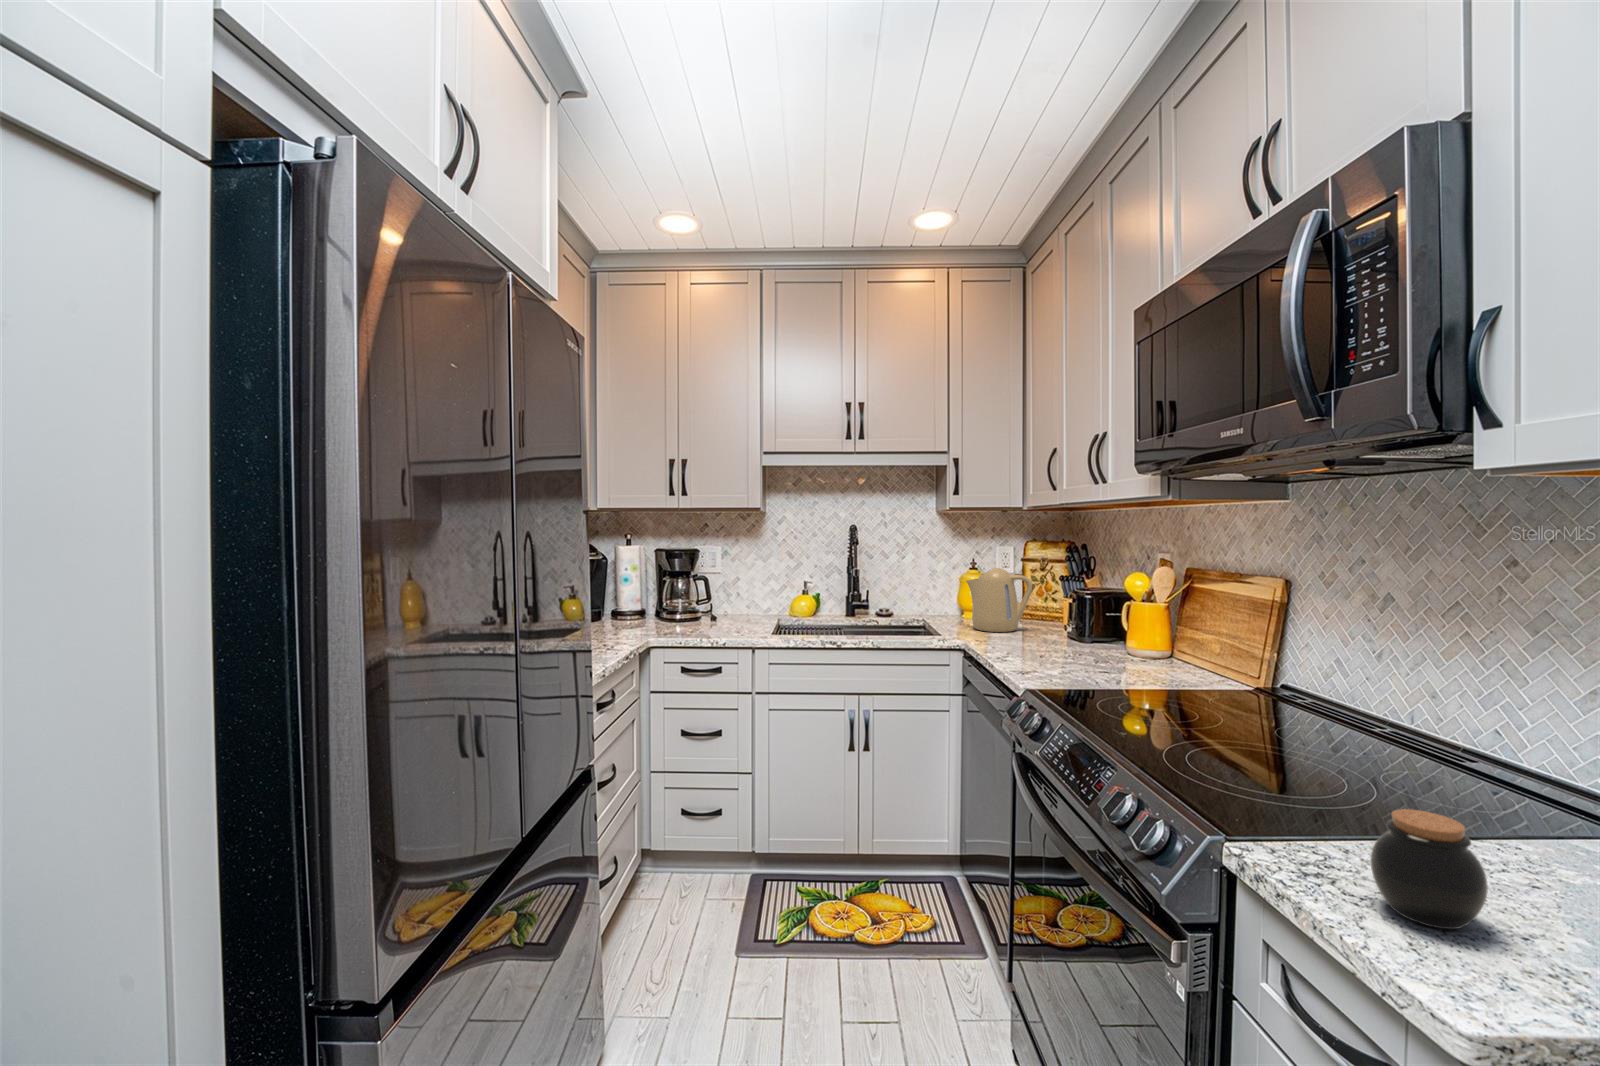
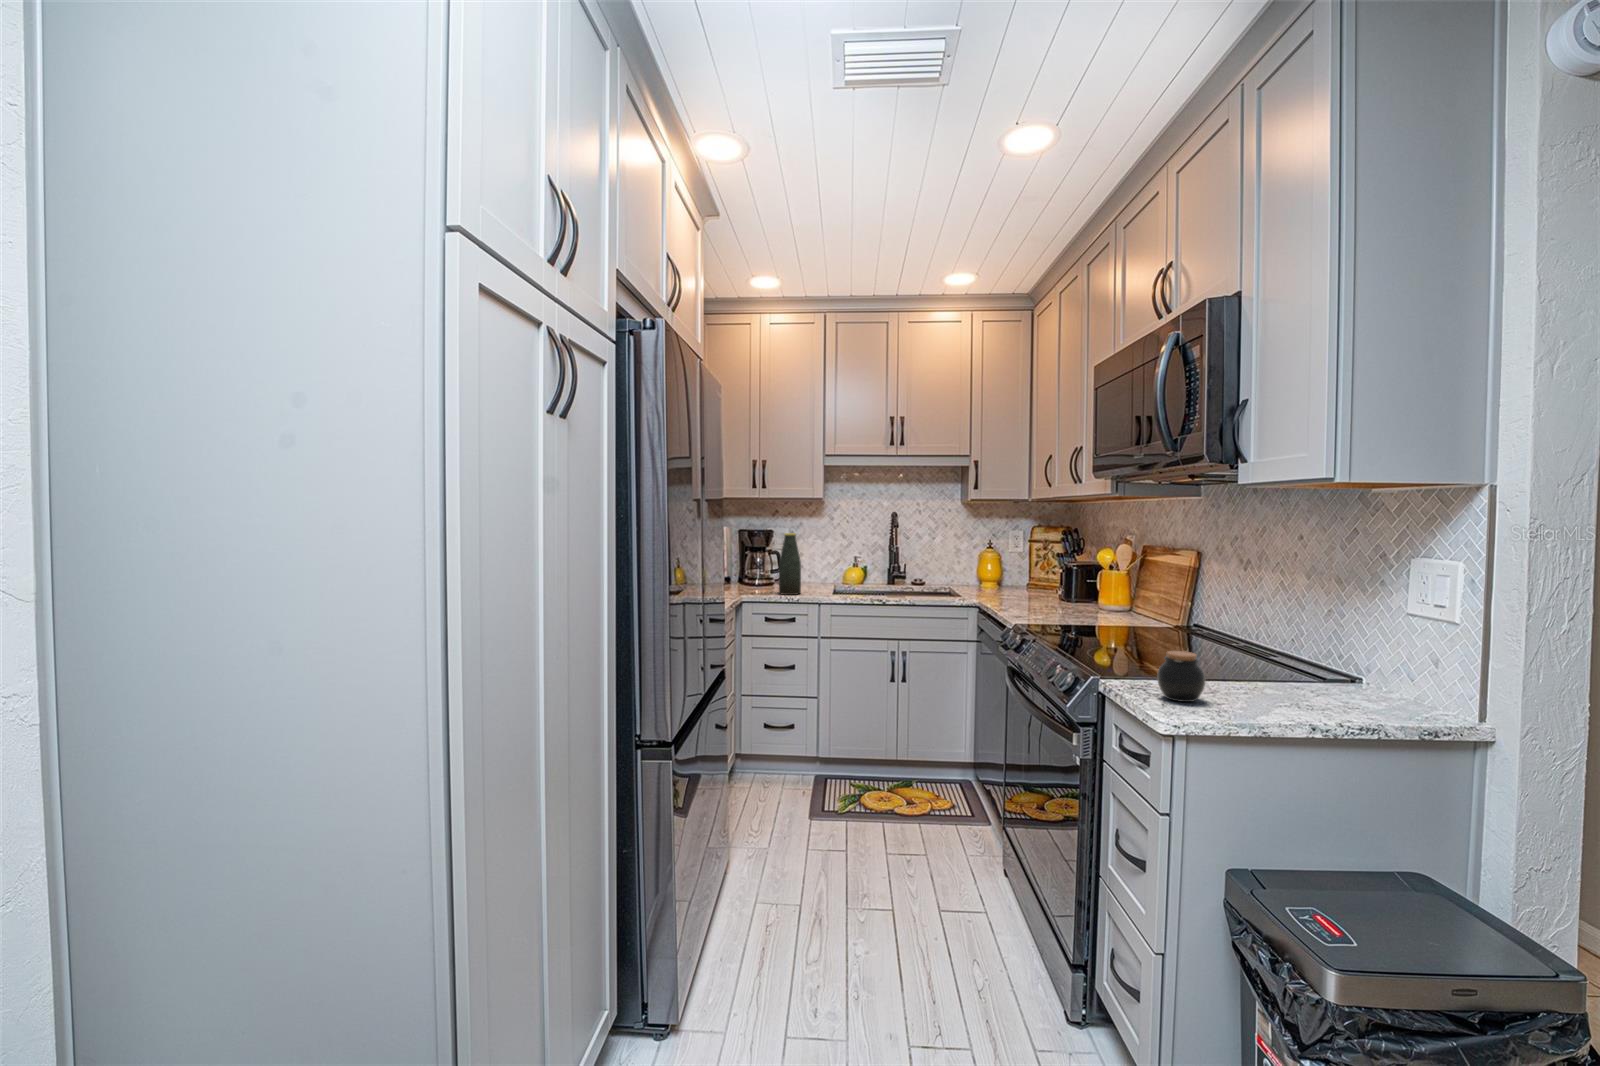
bottle: none [702,554,731,636] -> present [779,533,801,595]
kettle: present [966,568,1032,632] -> none [982,546,1034,596]

